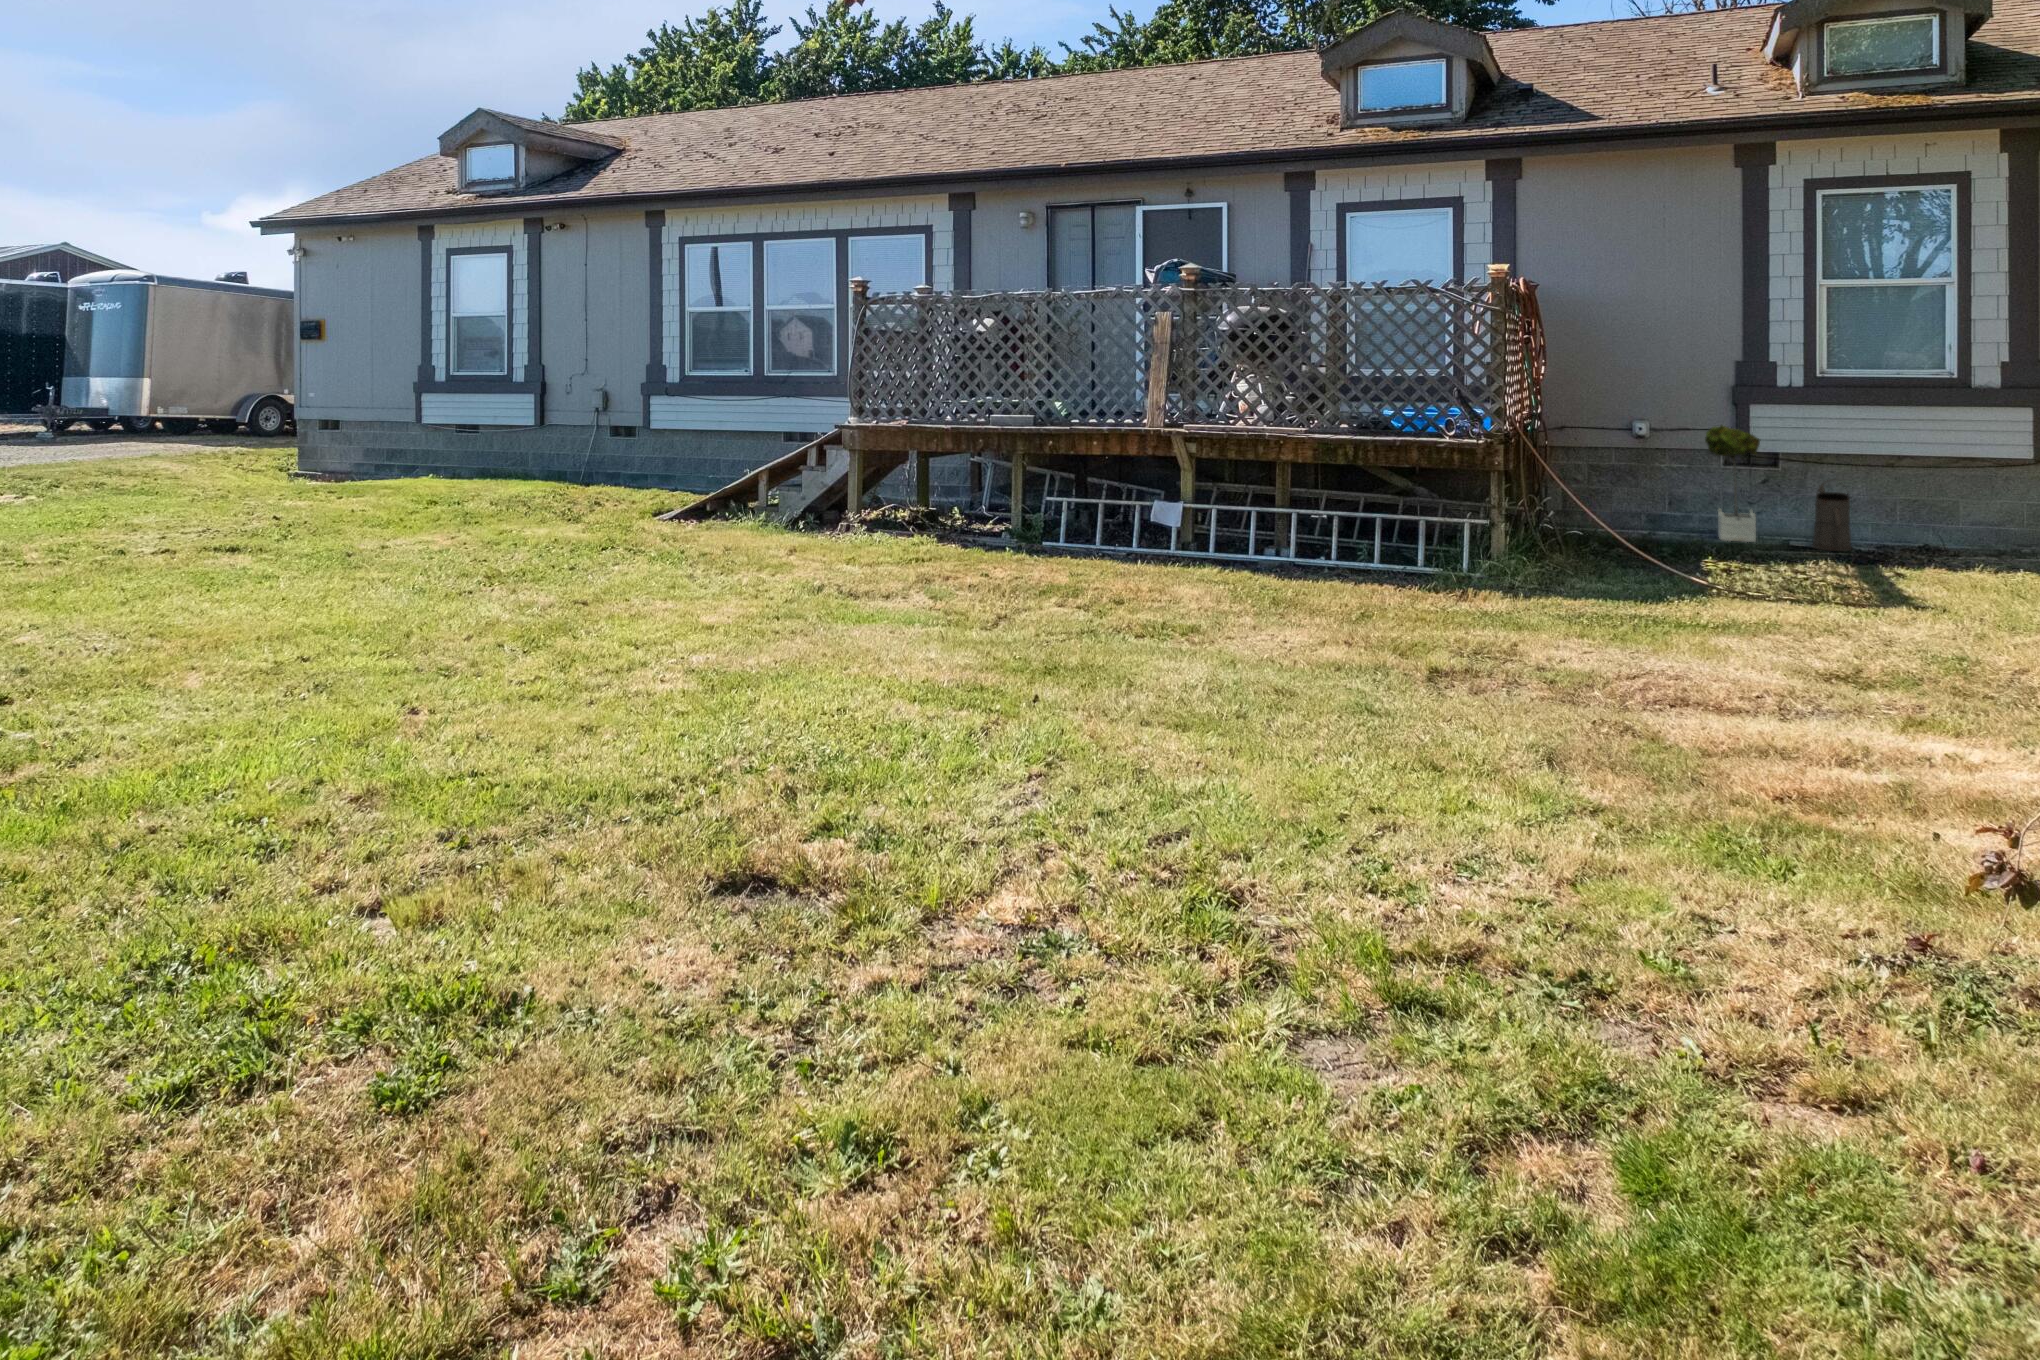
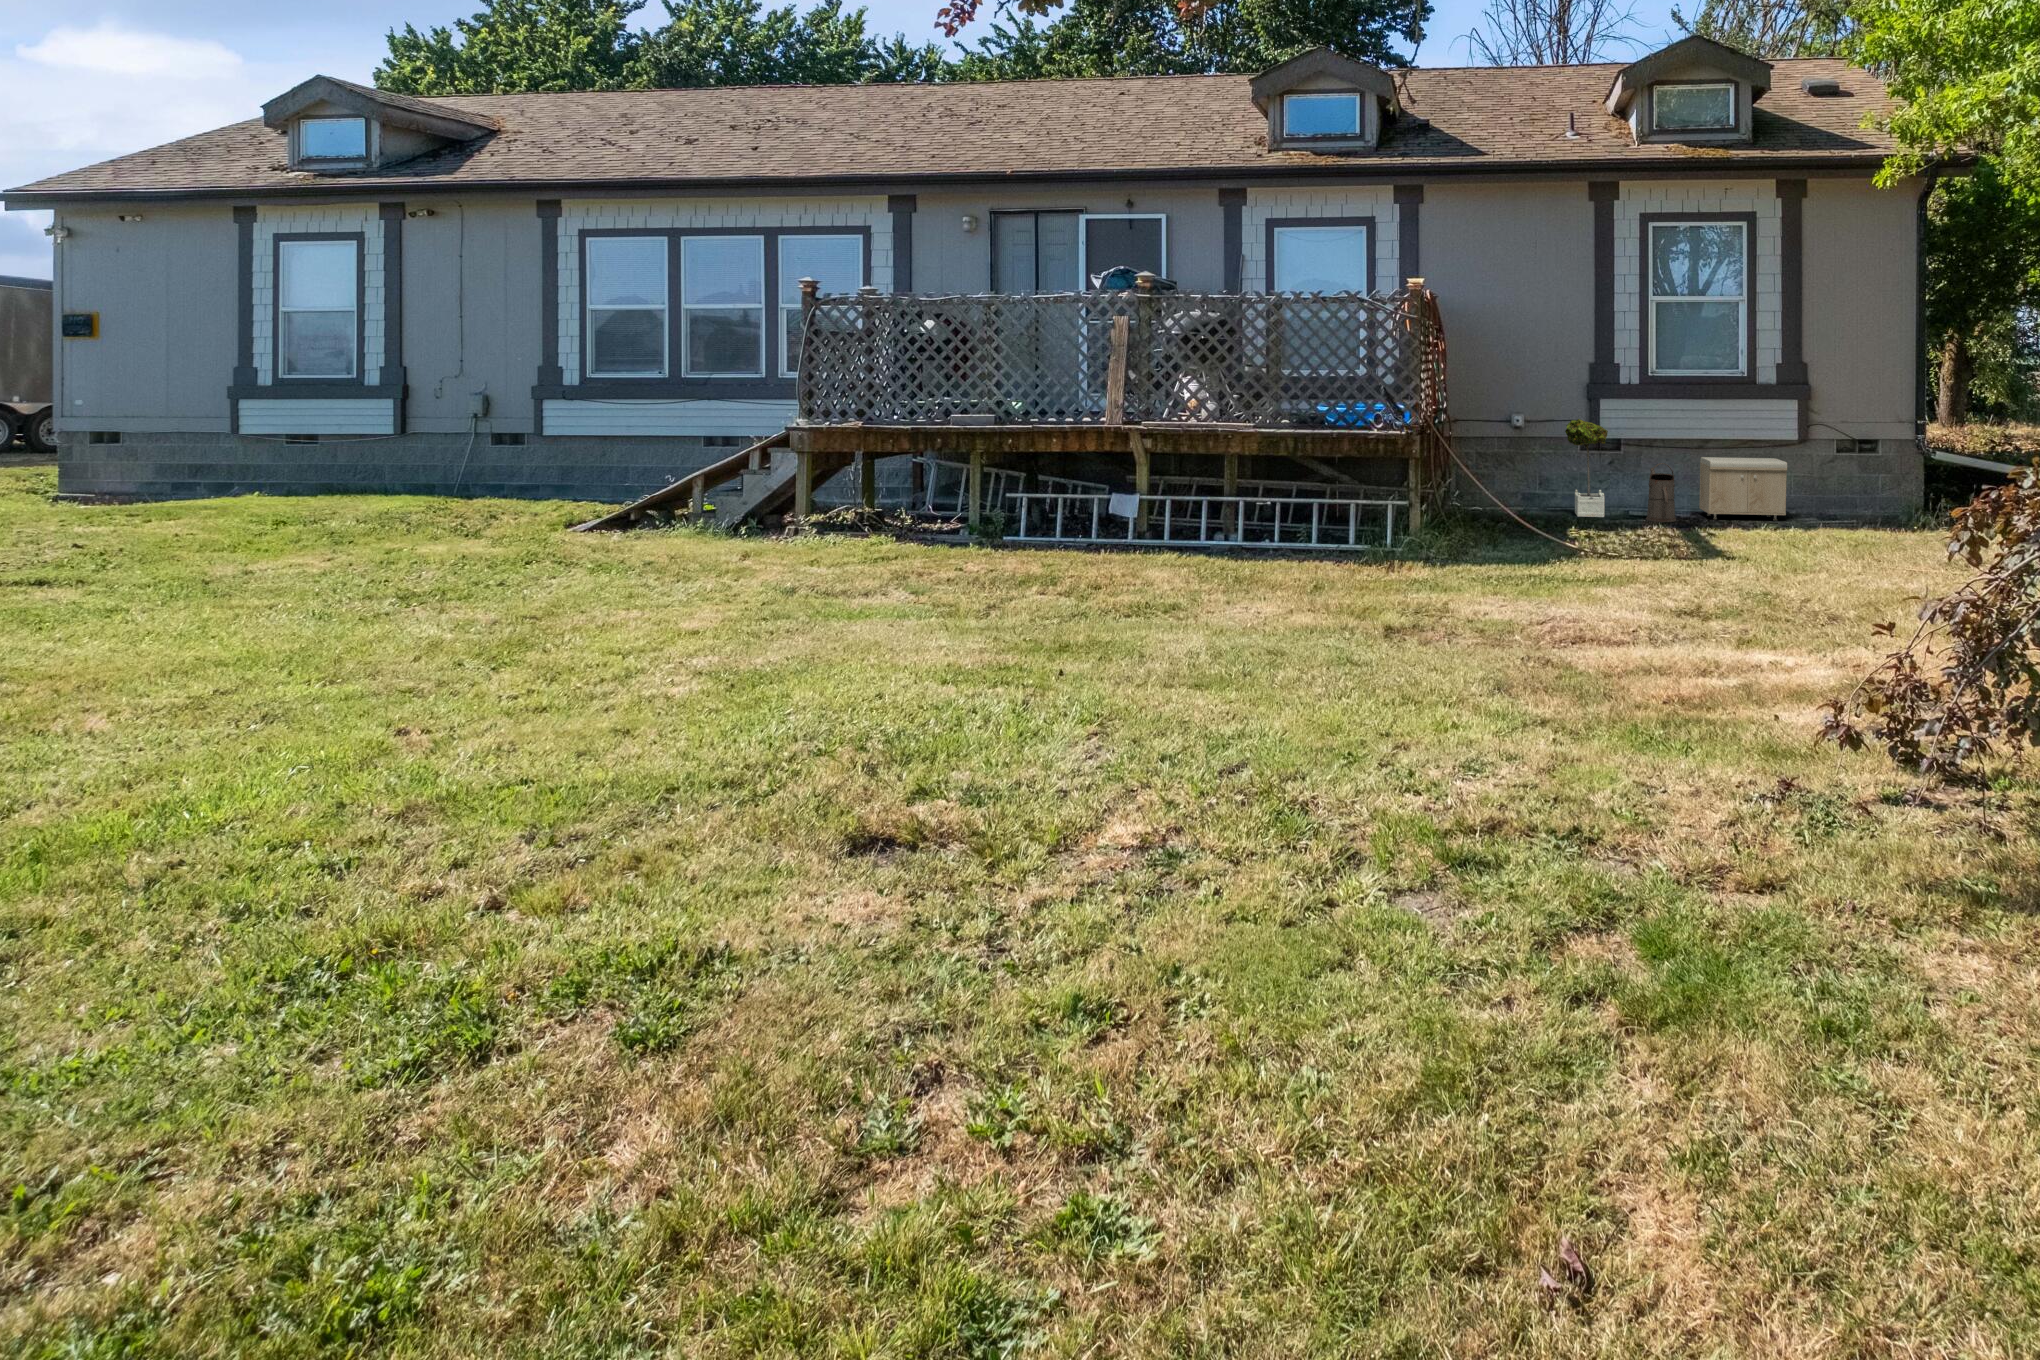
storage bench: none [1887,473,2011,554] -> present [1699,457,1787,521]

